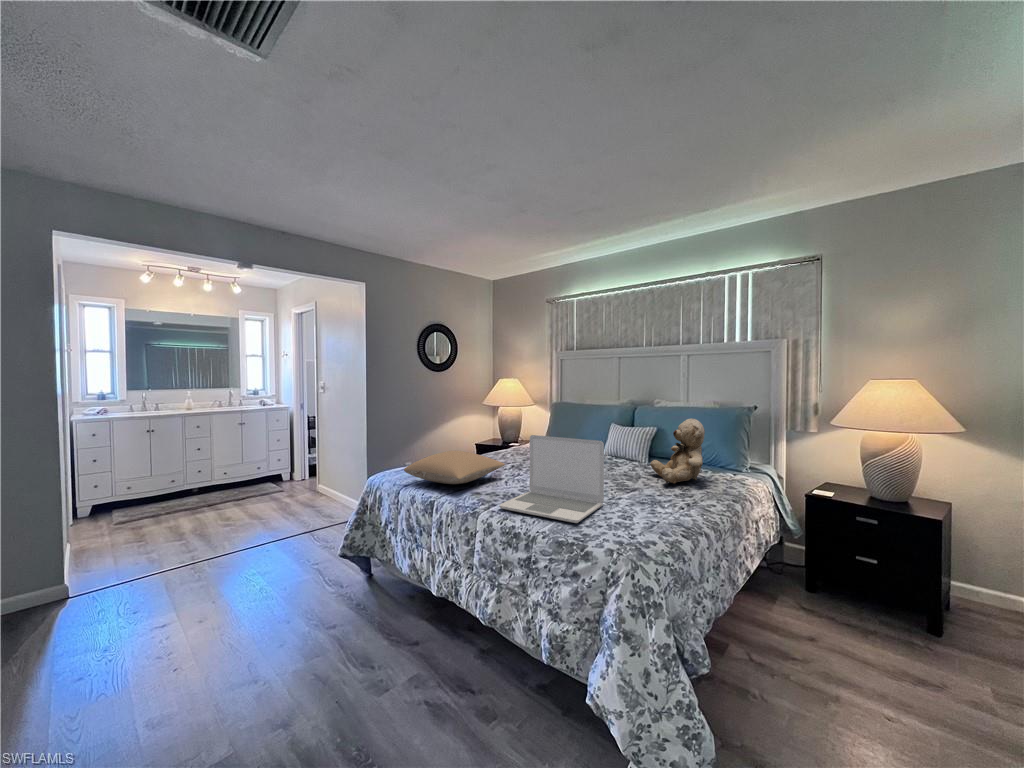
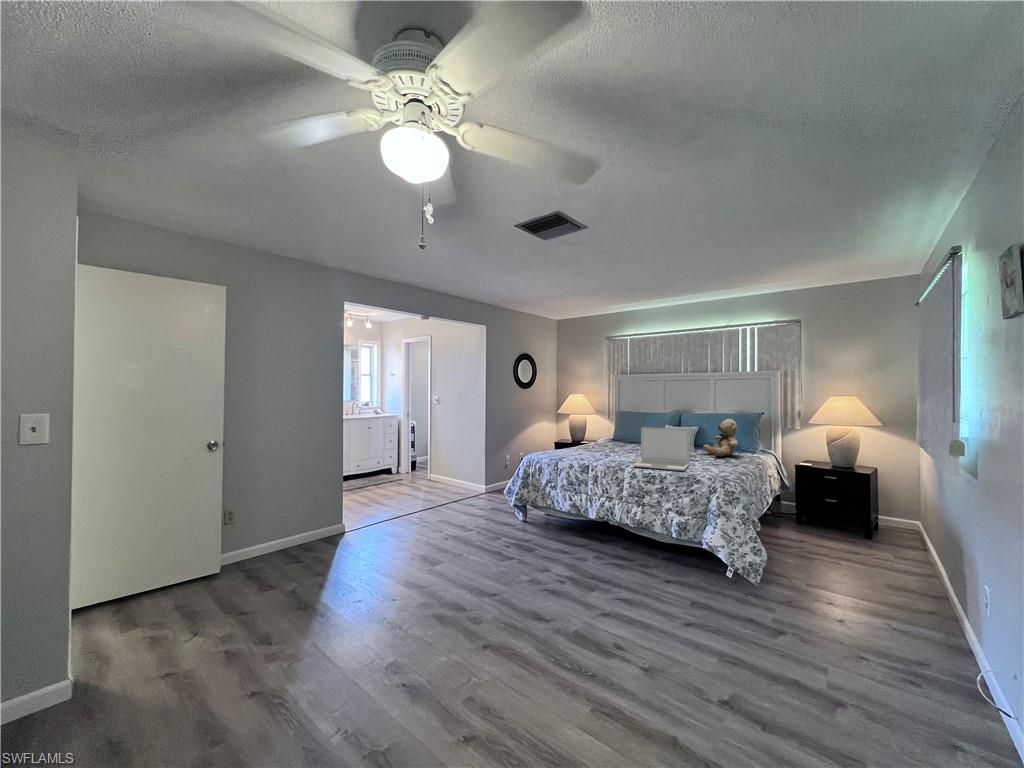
pillow: present [404,451,505,484] -> none [560,439,616,458]

